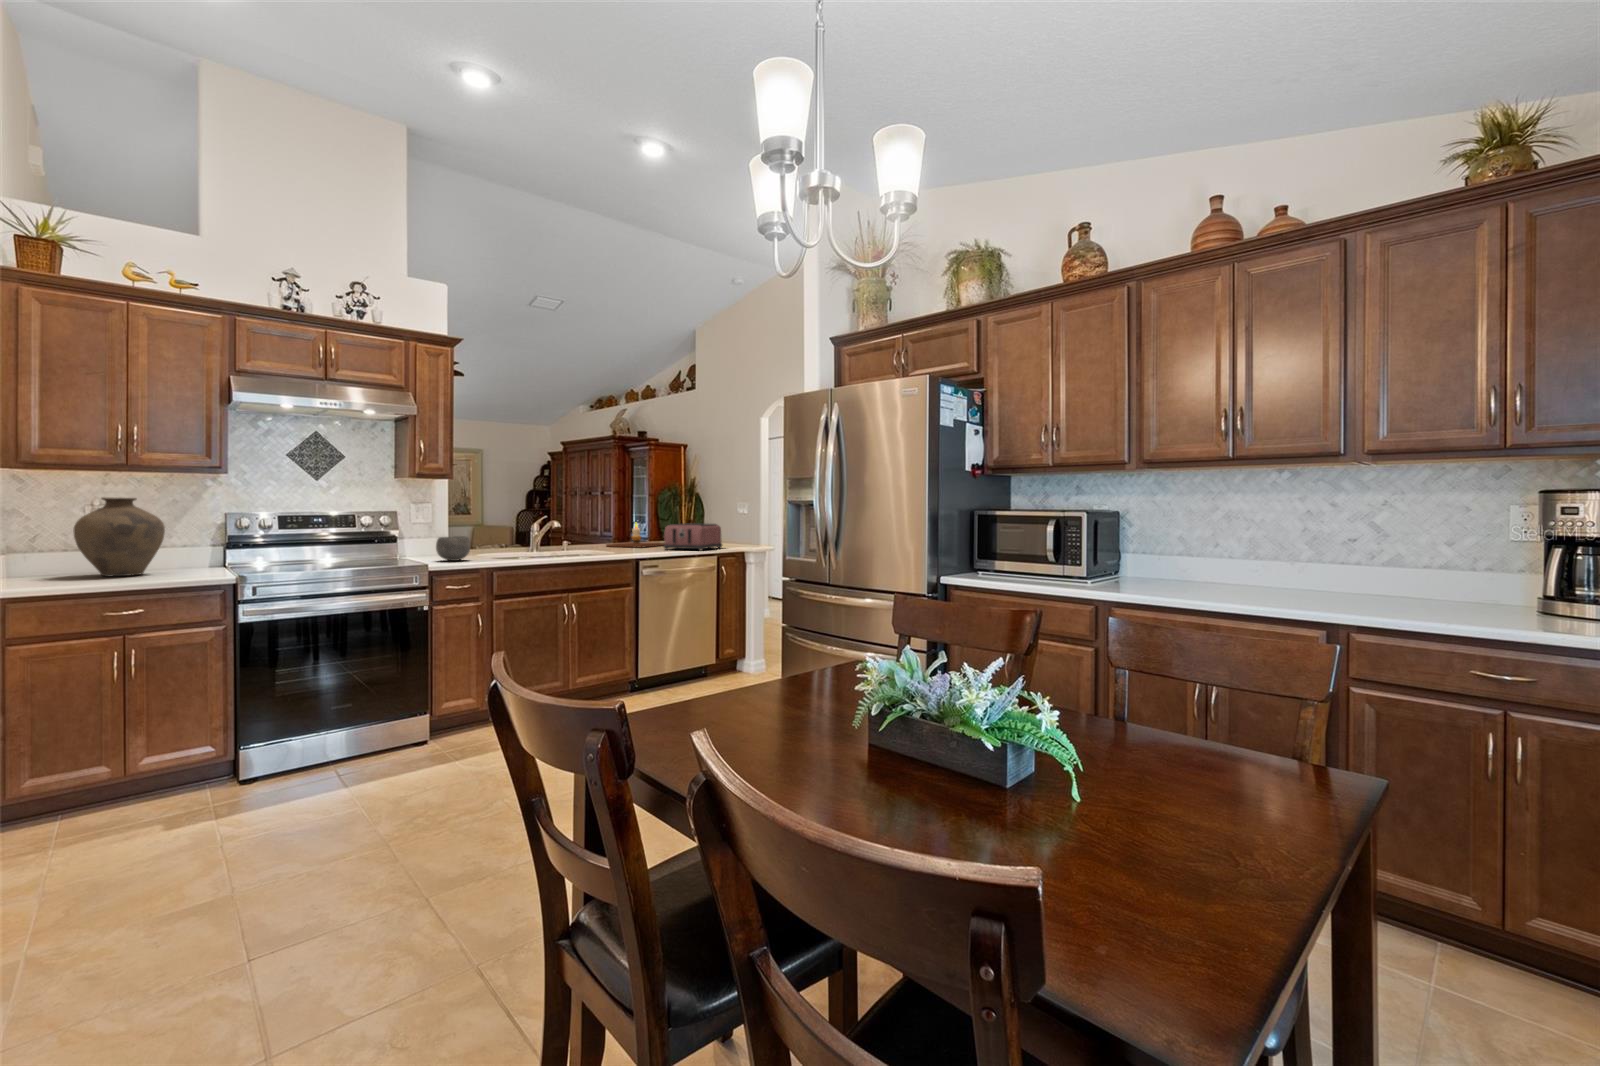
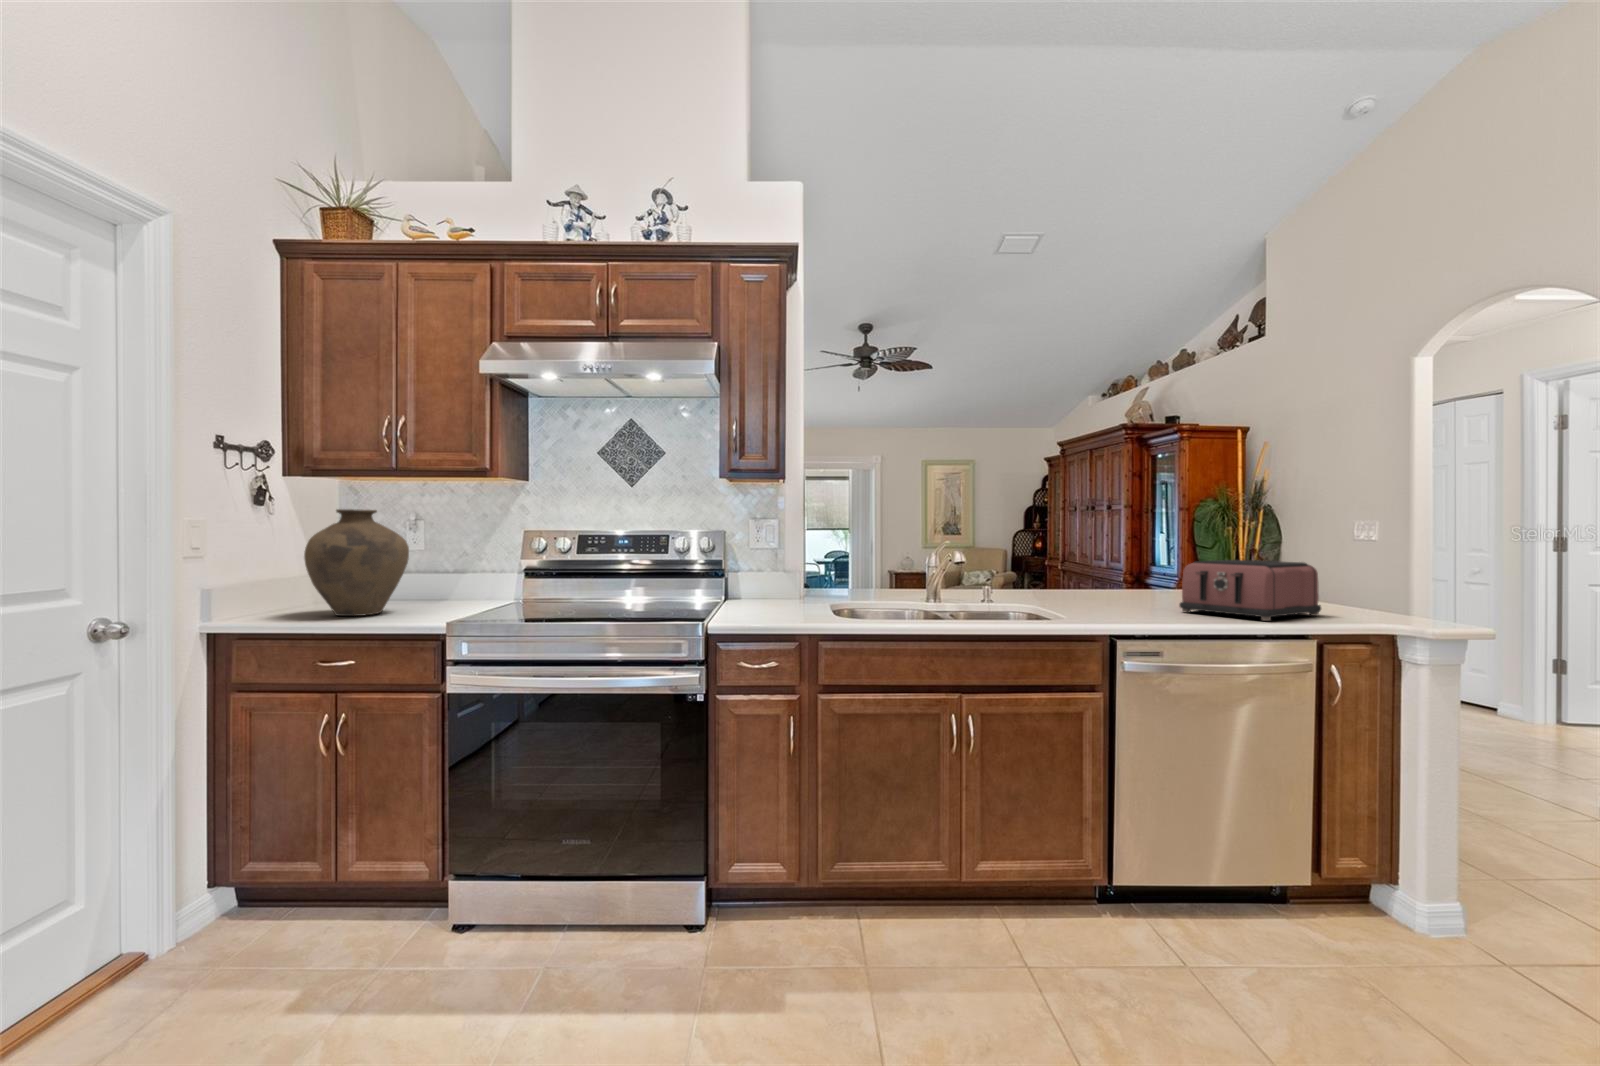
candle: present [606,523,665,548] -> none [1074,554,1192,603]
ceramic bowl: present [436,536,470,561] -> none [748,574,801,616]

